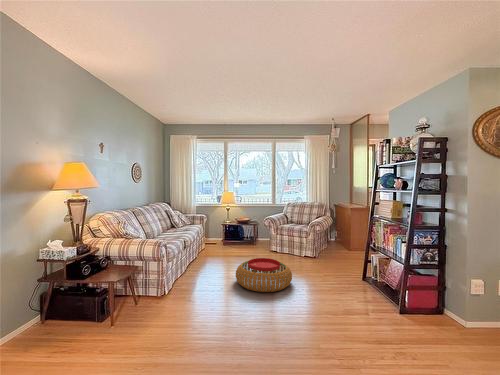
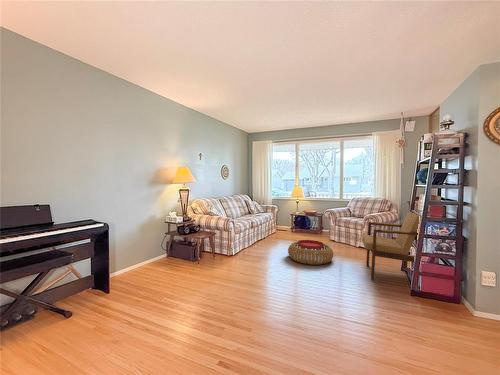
armchair: none [325,217,402,305] -> present [362,212,420,280]

